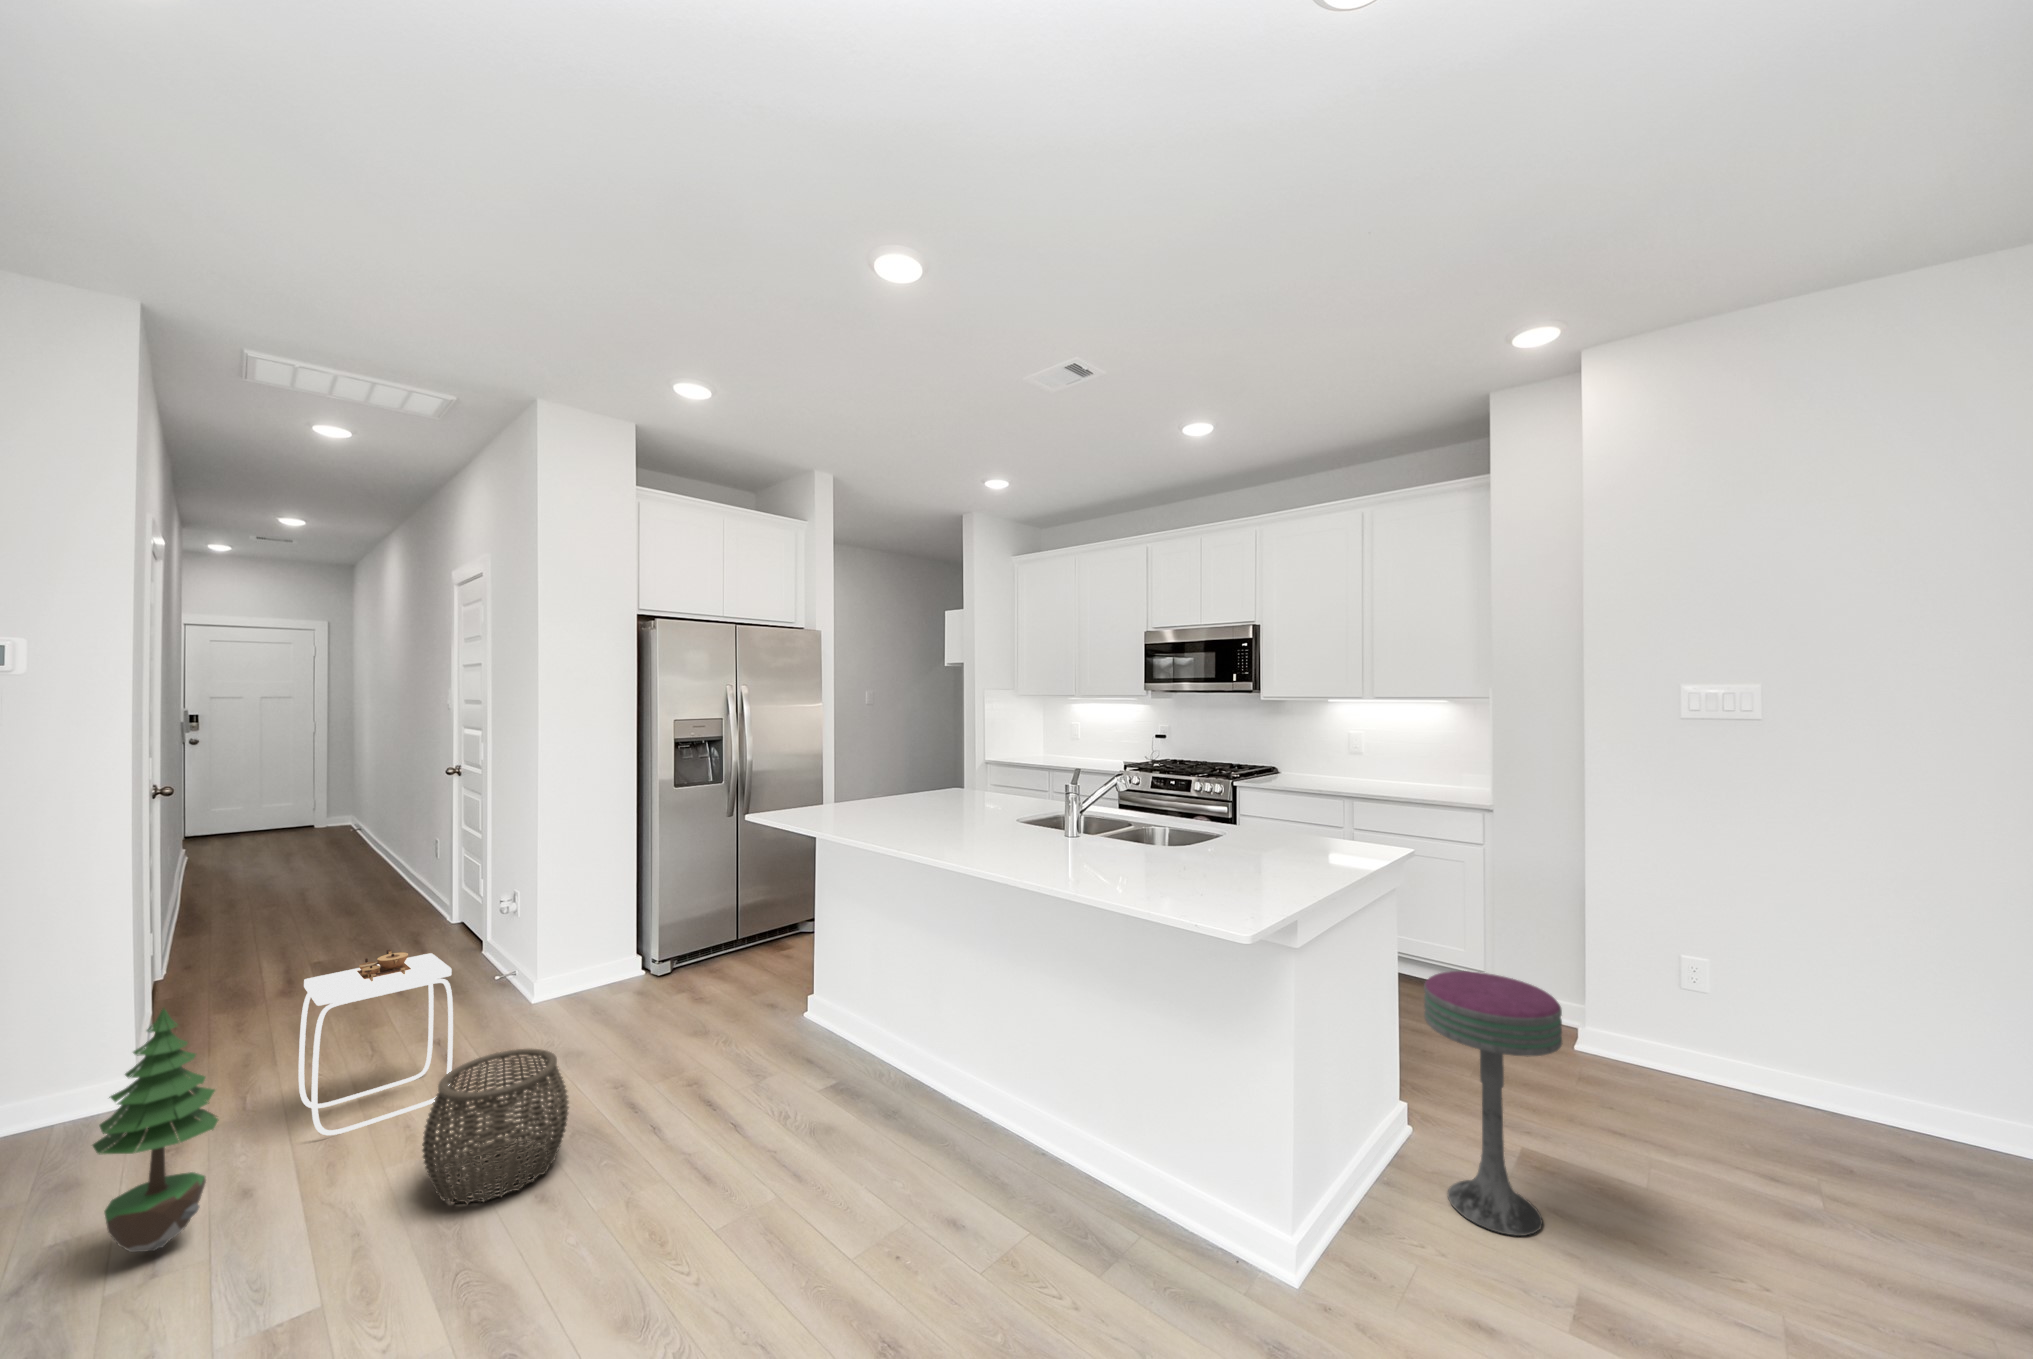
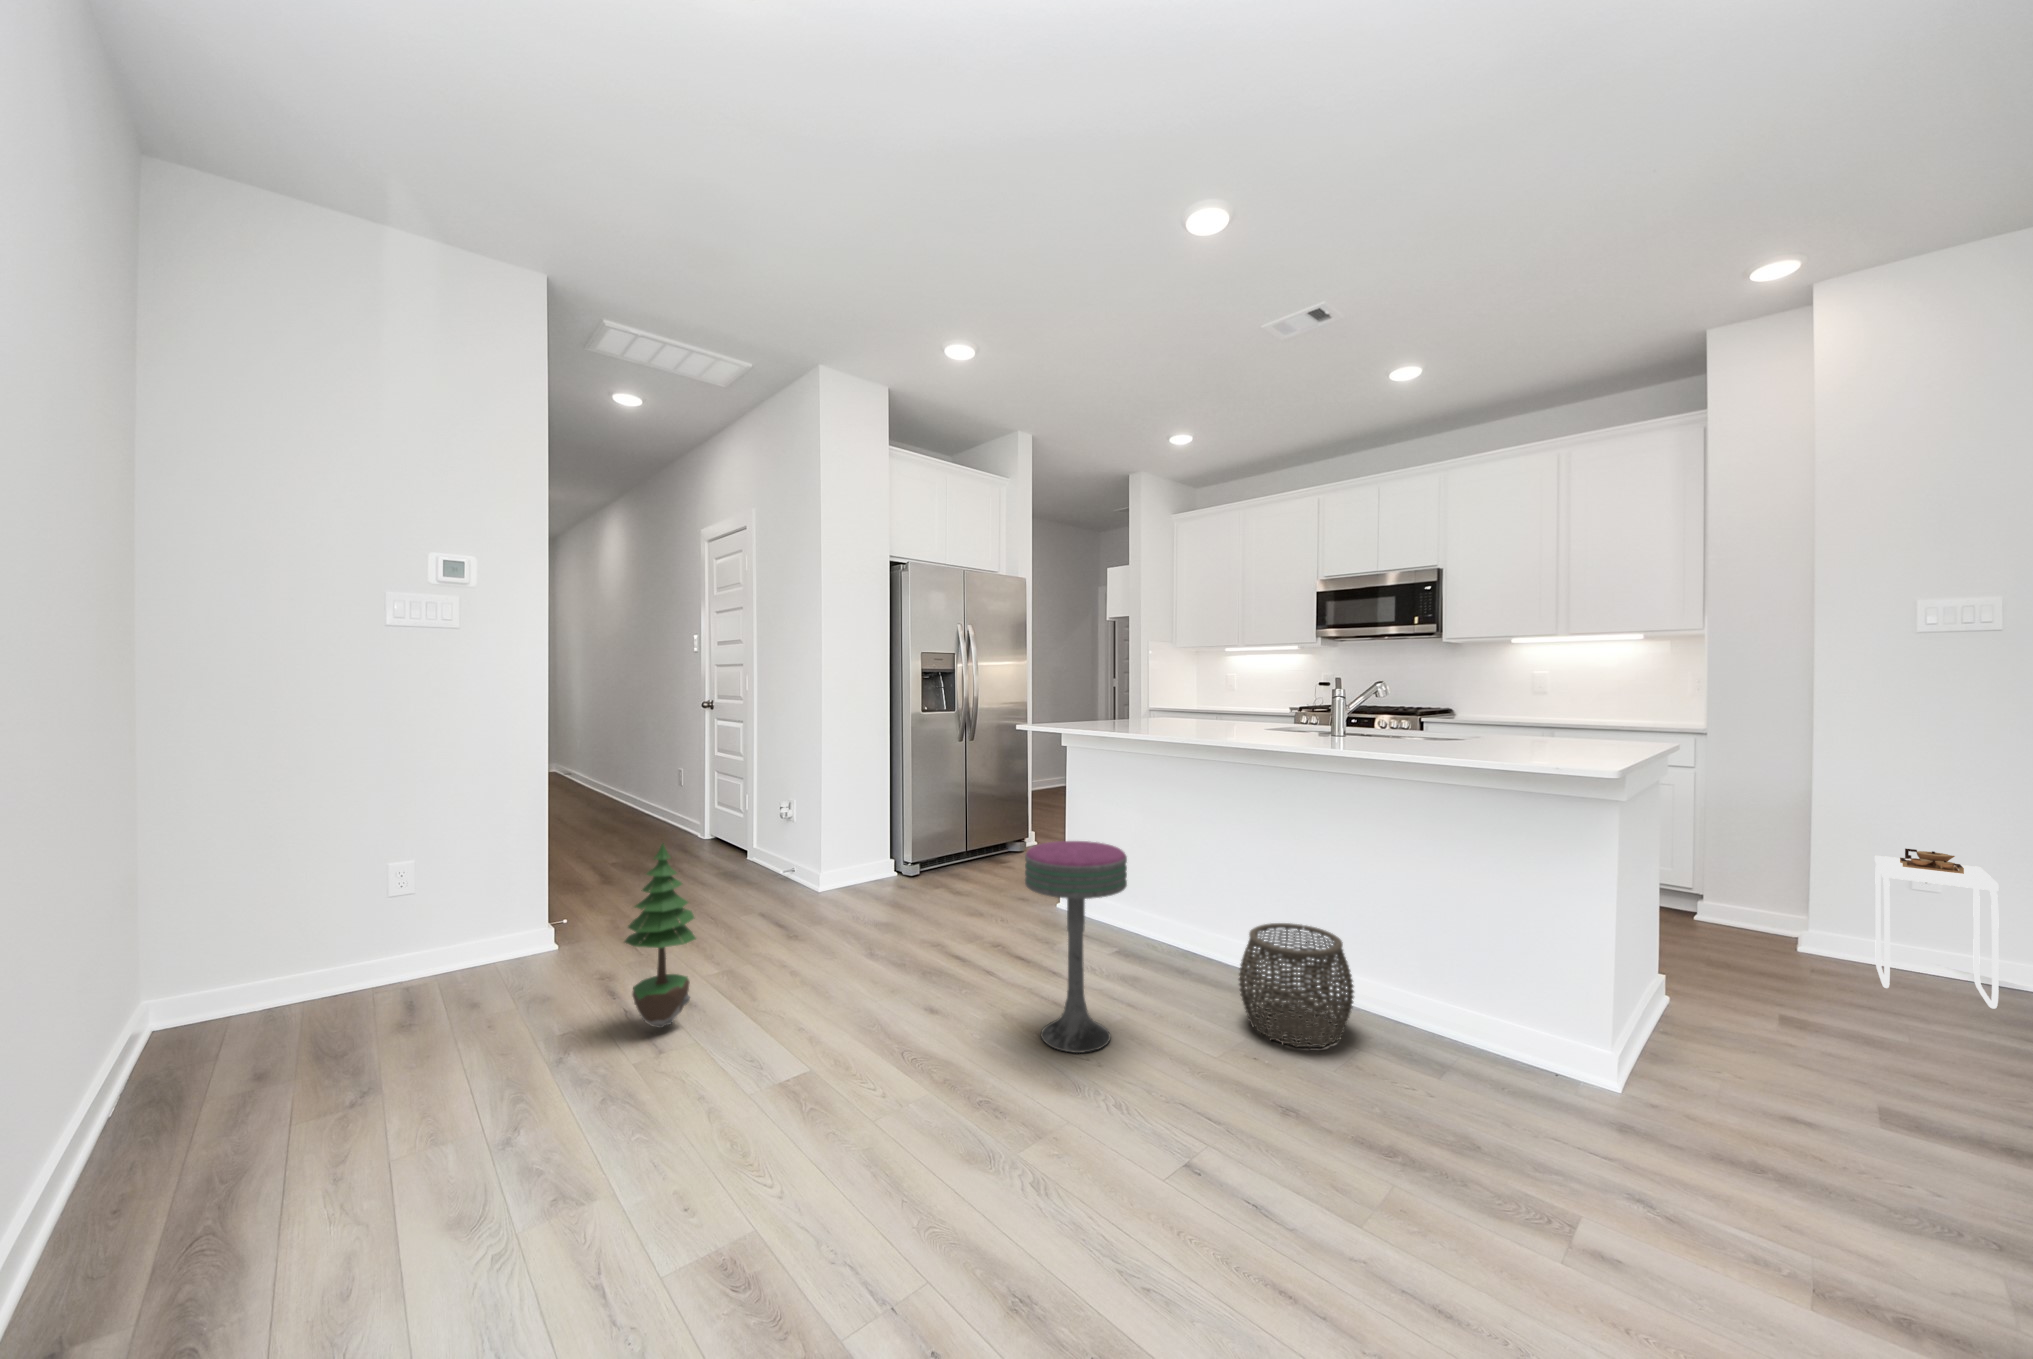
side table: present [299,950,453,1135] -> present [1875,849,1999,1009]
bar stool: present [1424,971,1562,1236] -> present [1025,841,1127,1053]
woven basket: present [422,1049,569,1204] -> present [1239,923,1354,1048]

